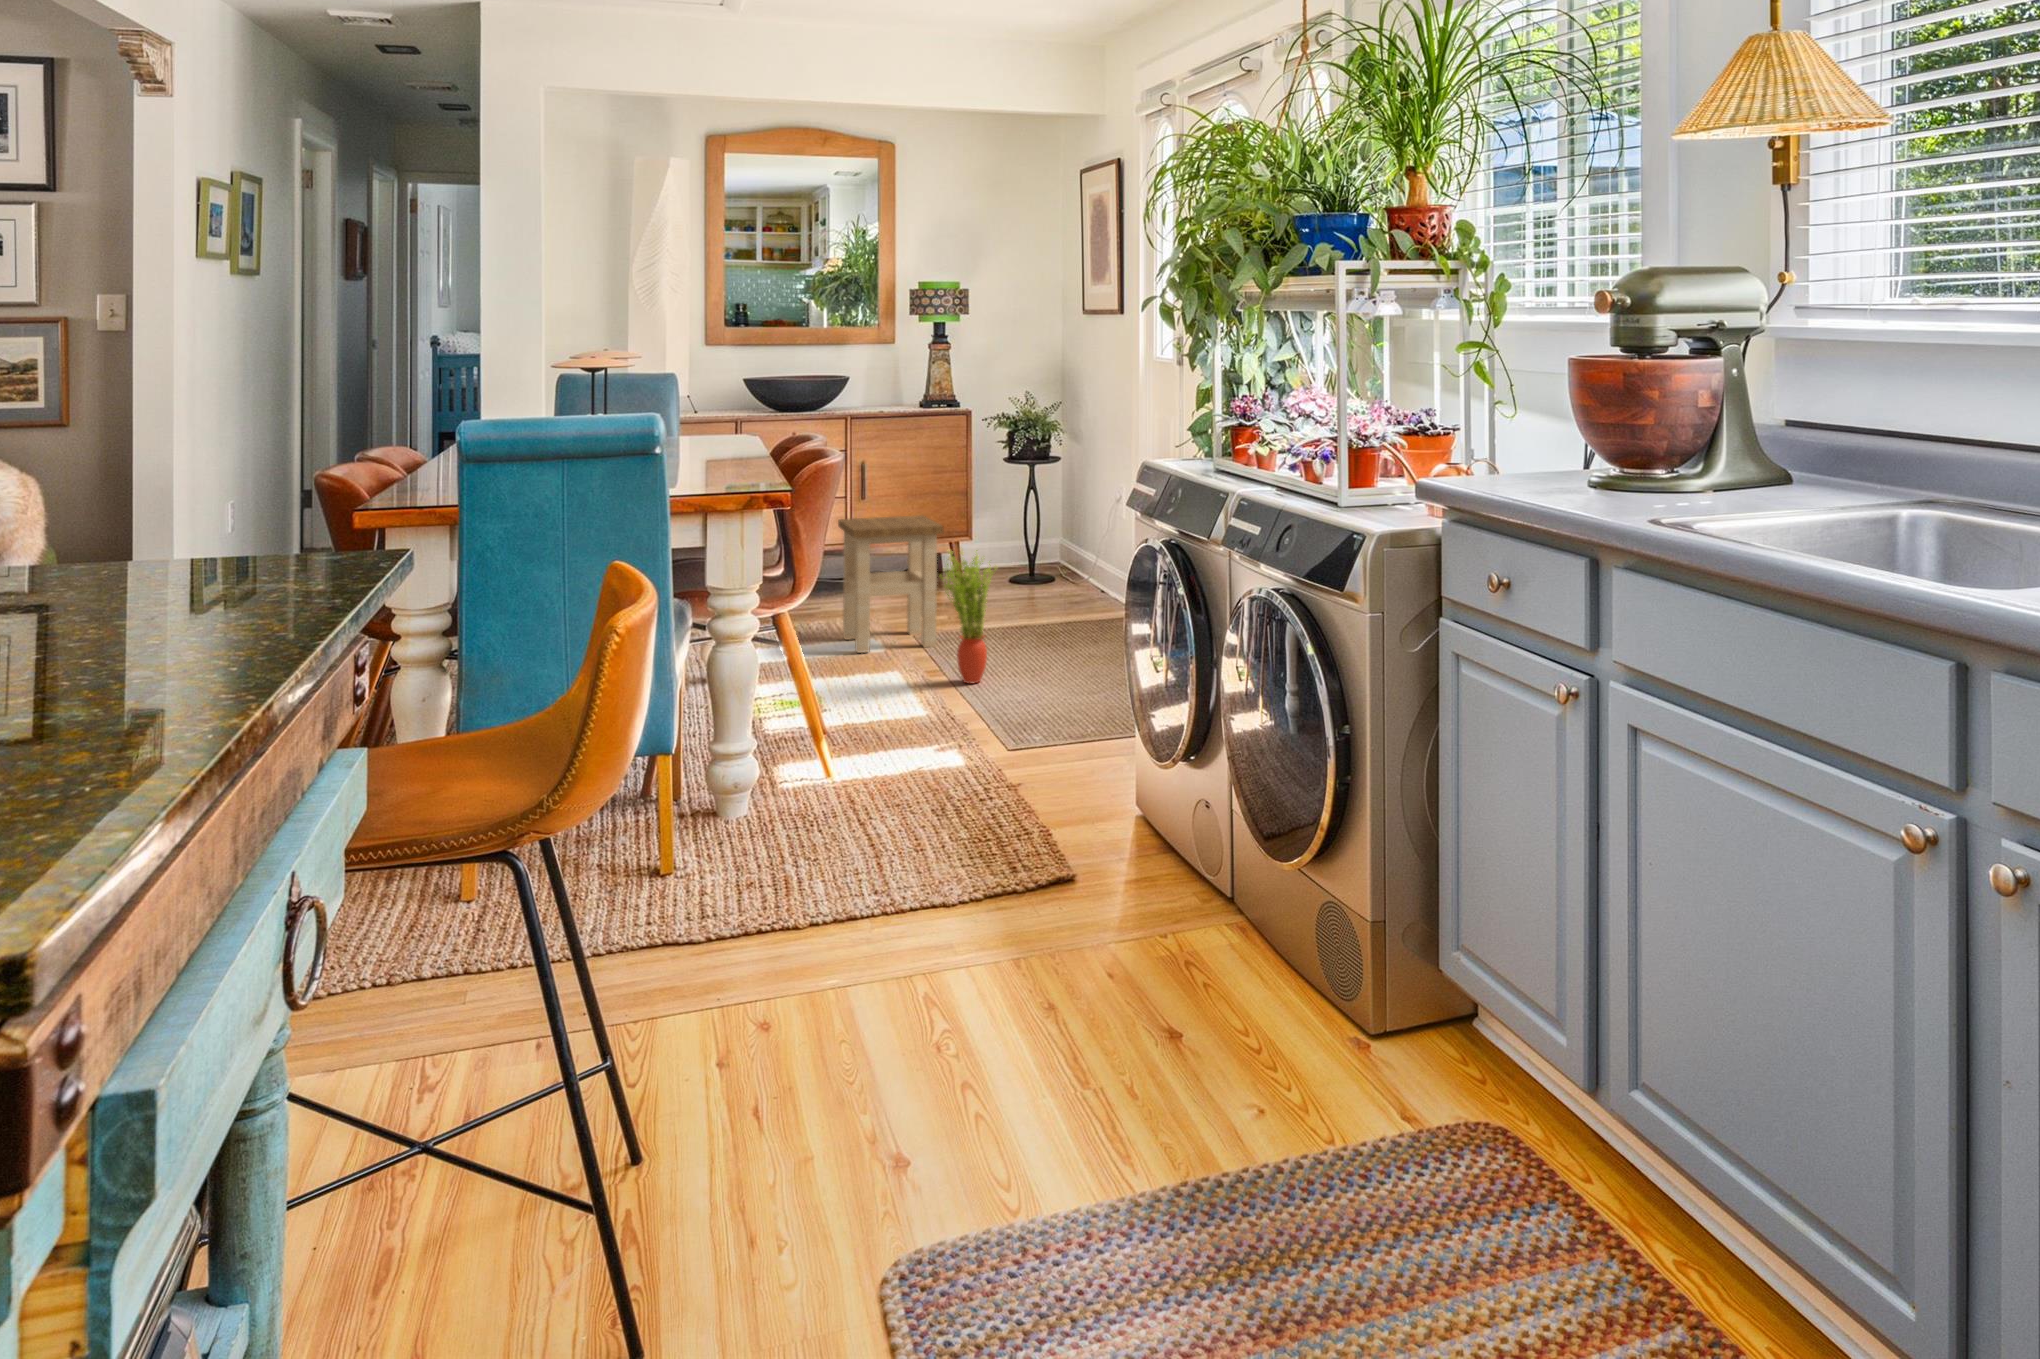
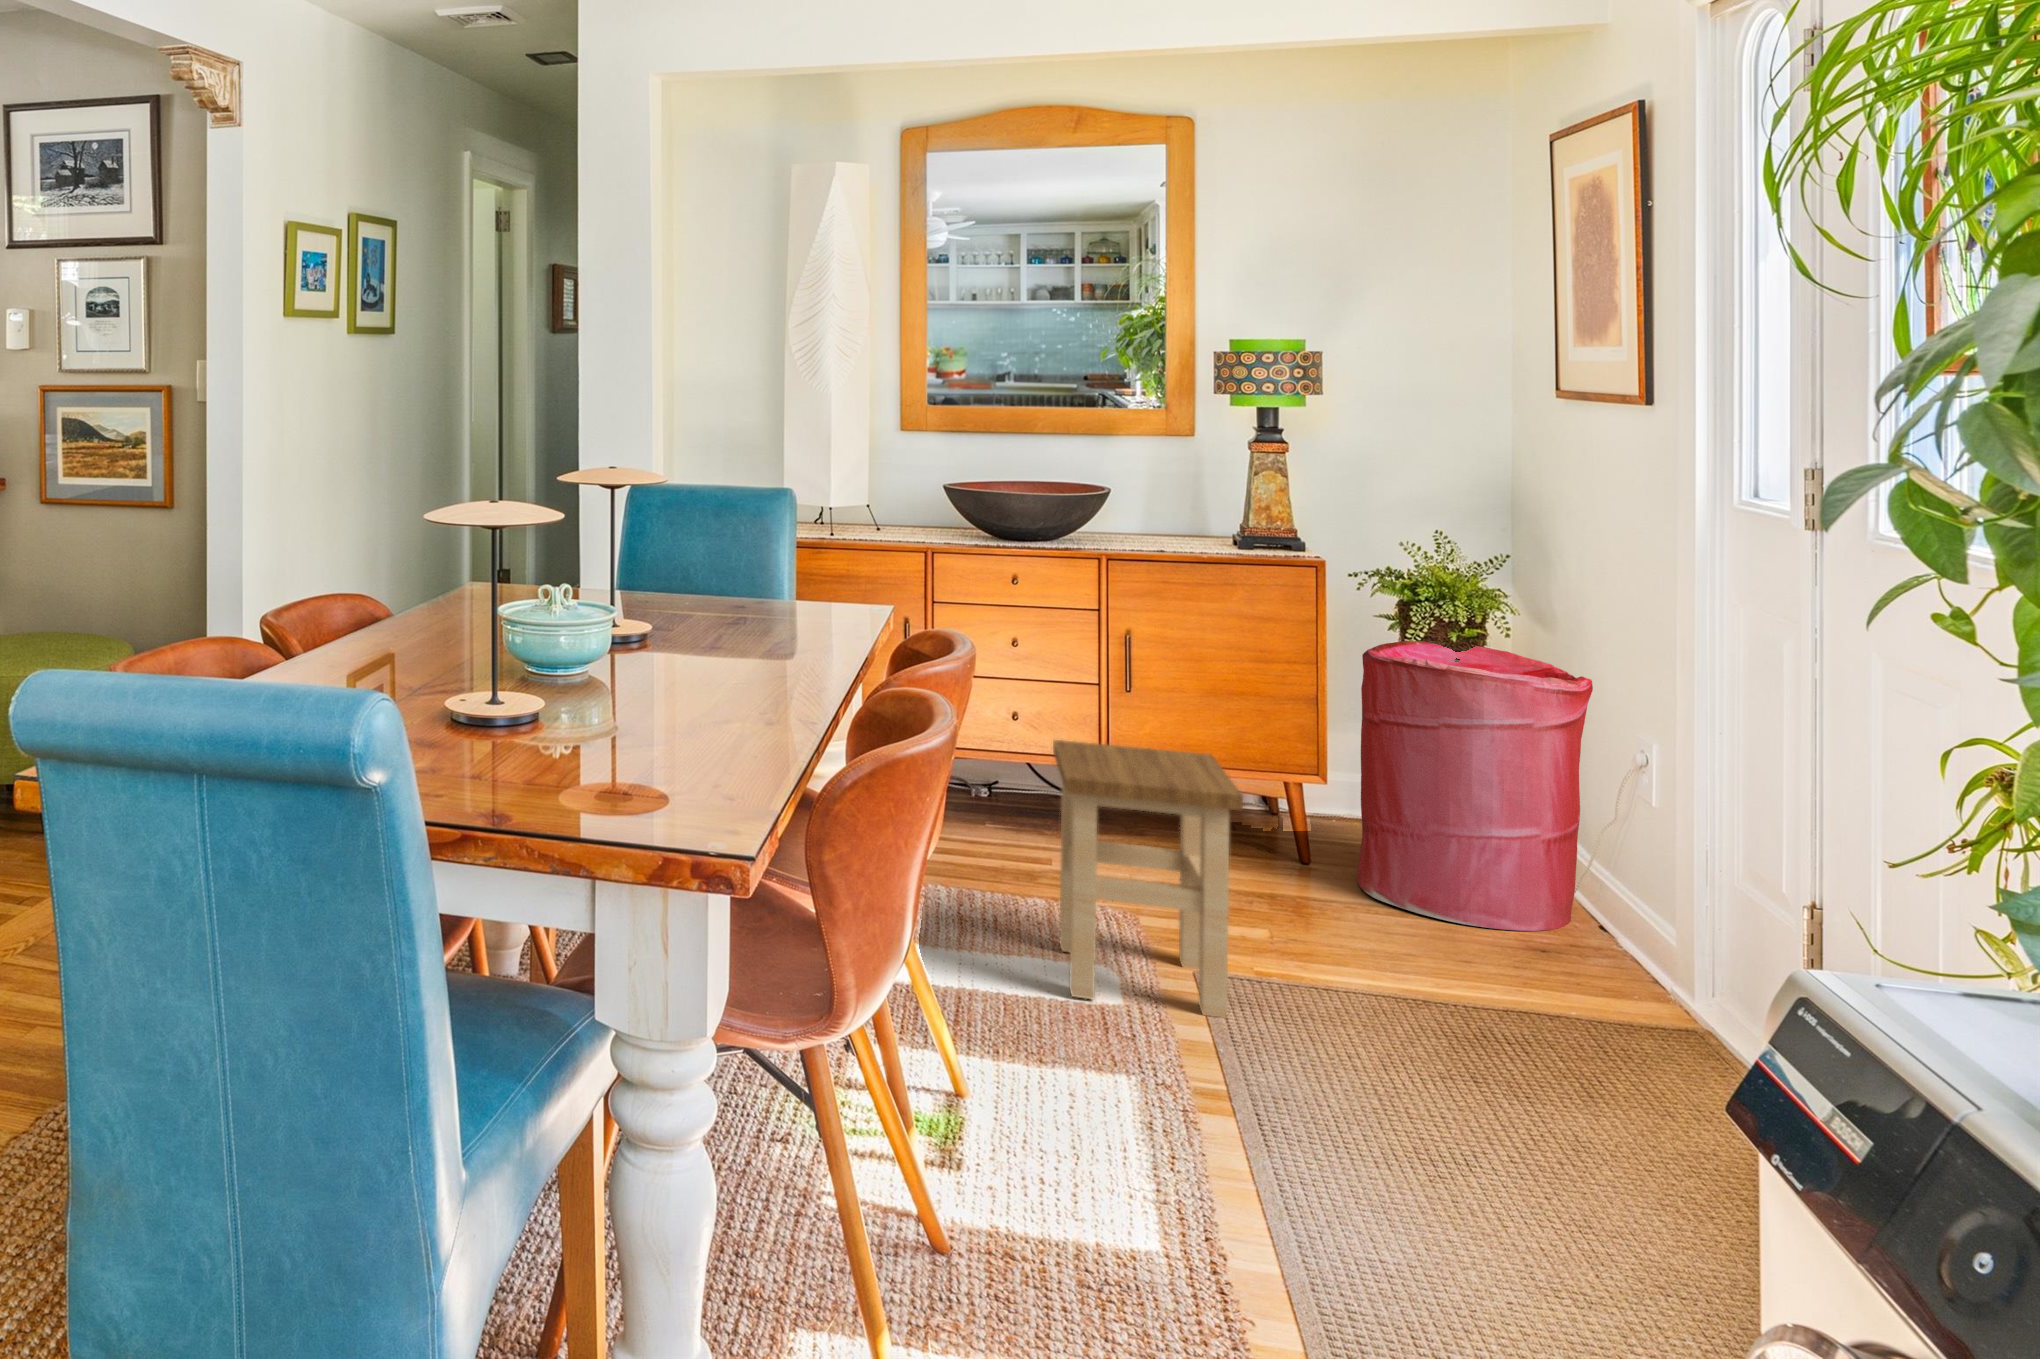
laundry hamper: none [990,453,1098,598] -> present [1357,641,1593,931]
potted plant: present [942,550,997,683] -> none [1211,882,1351,1180]

